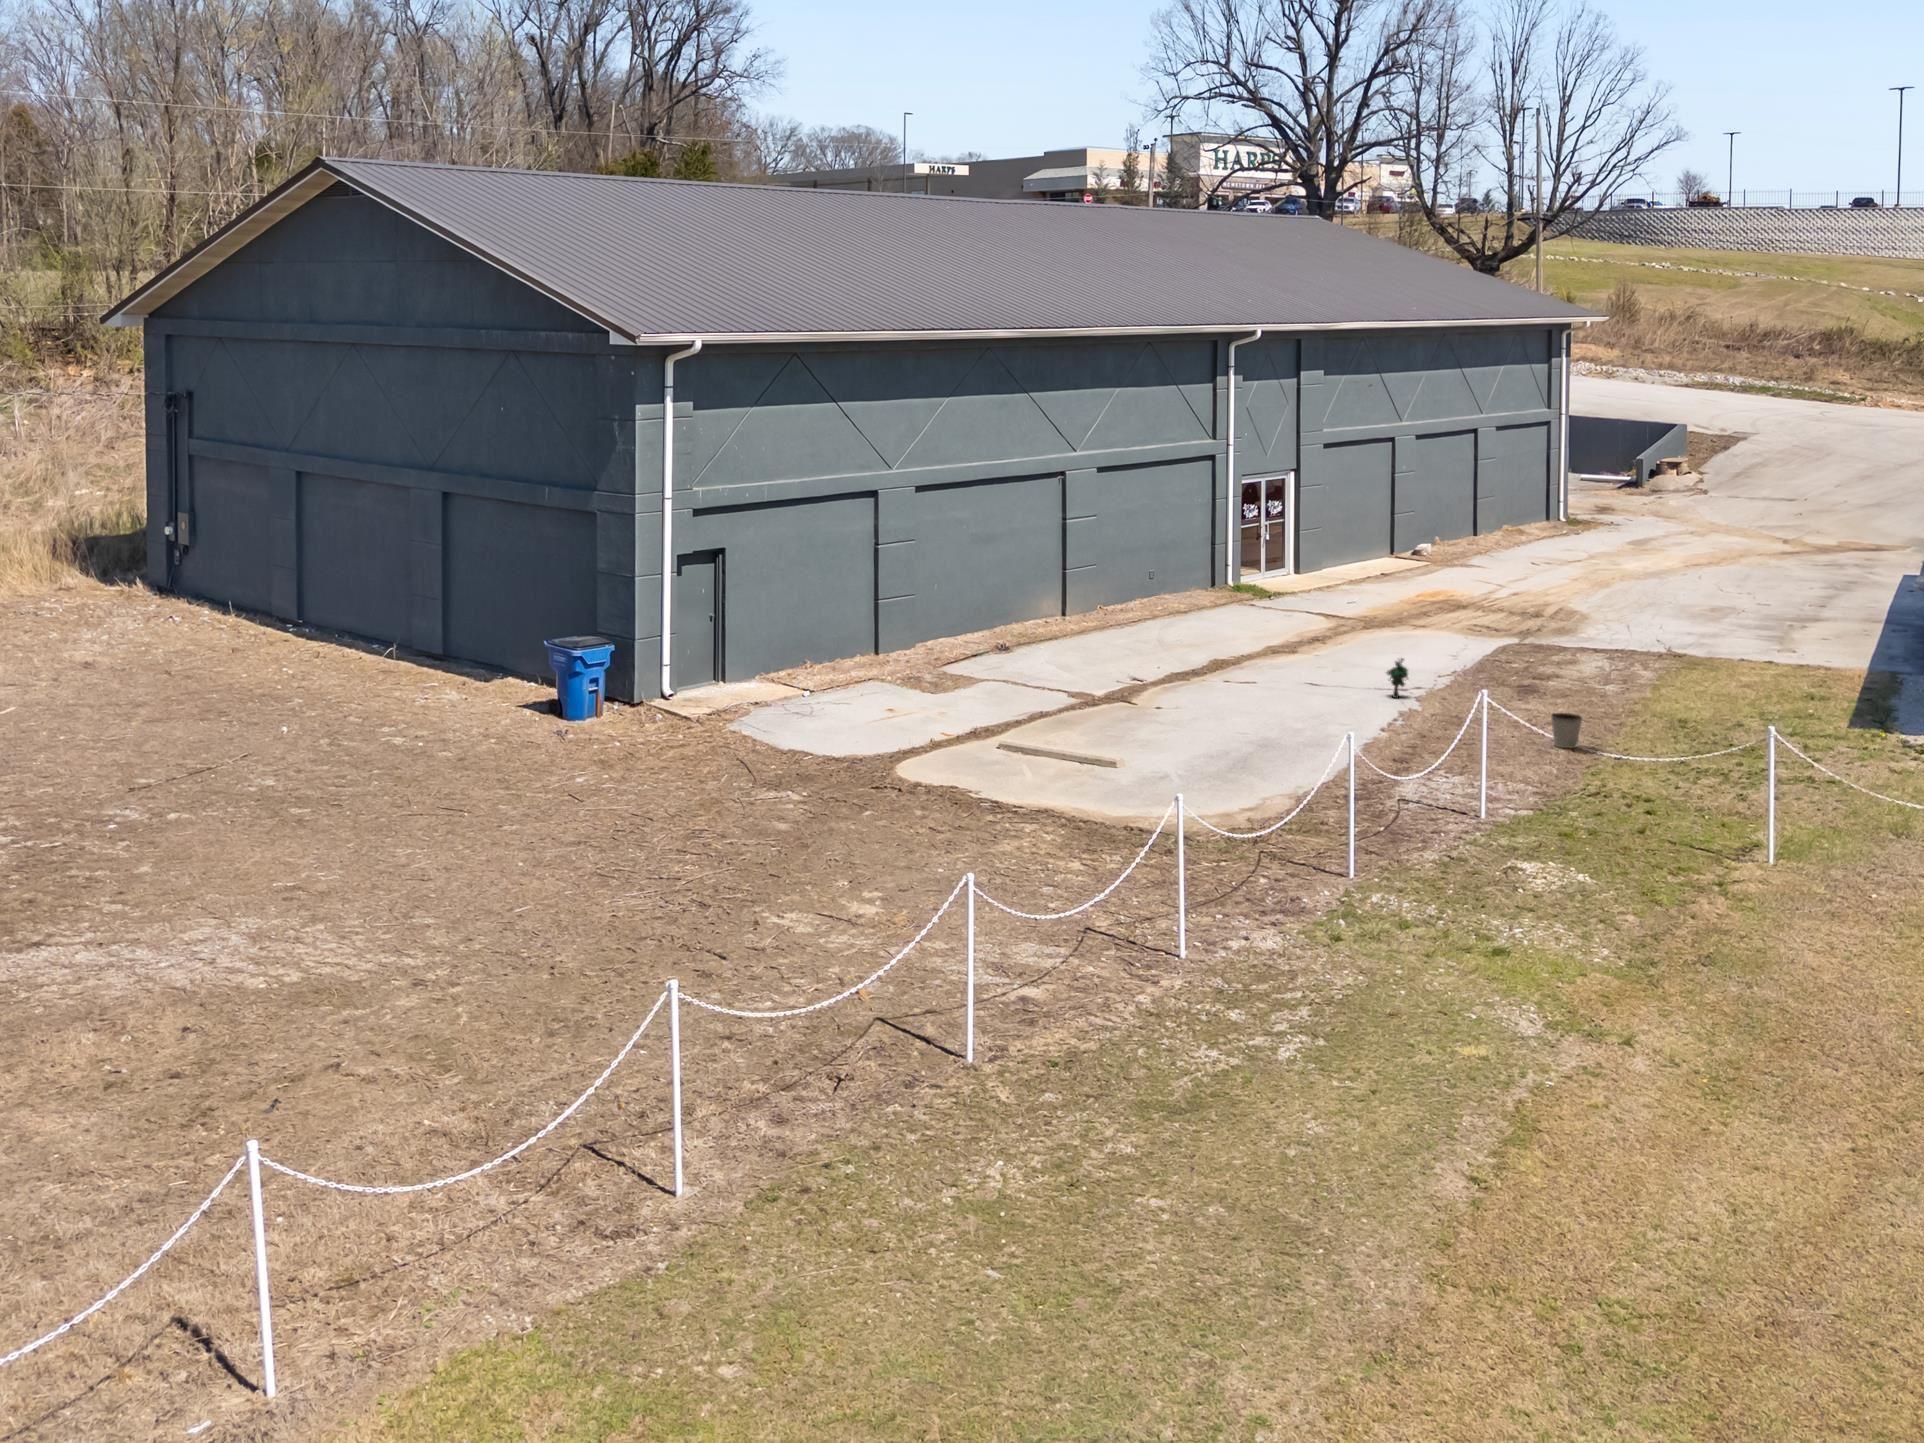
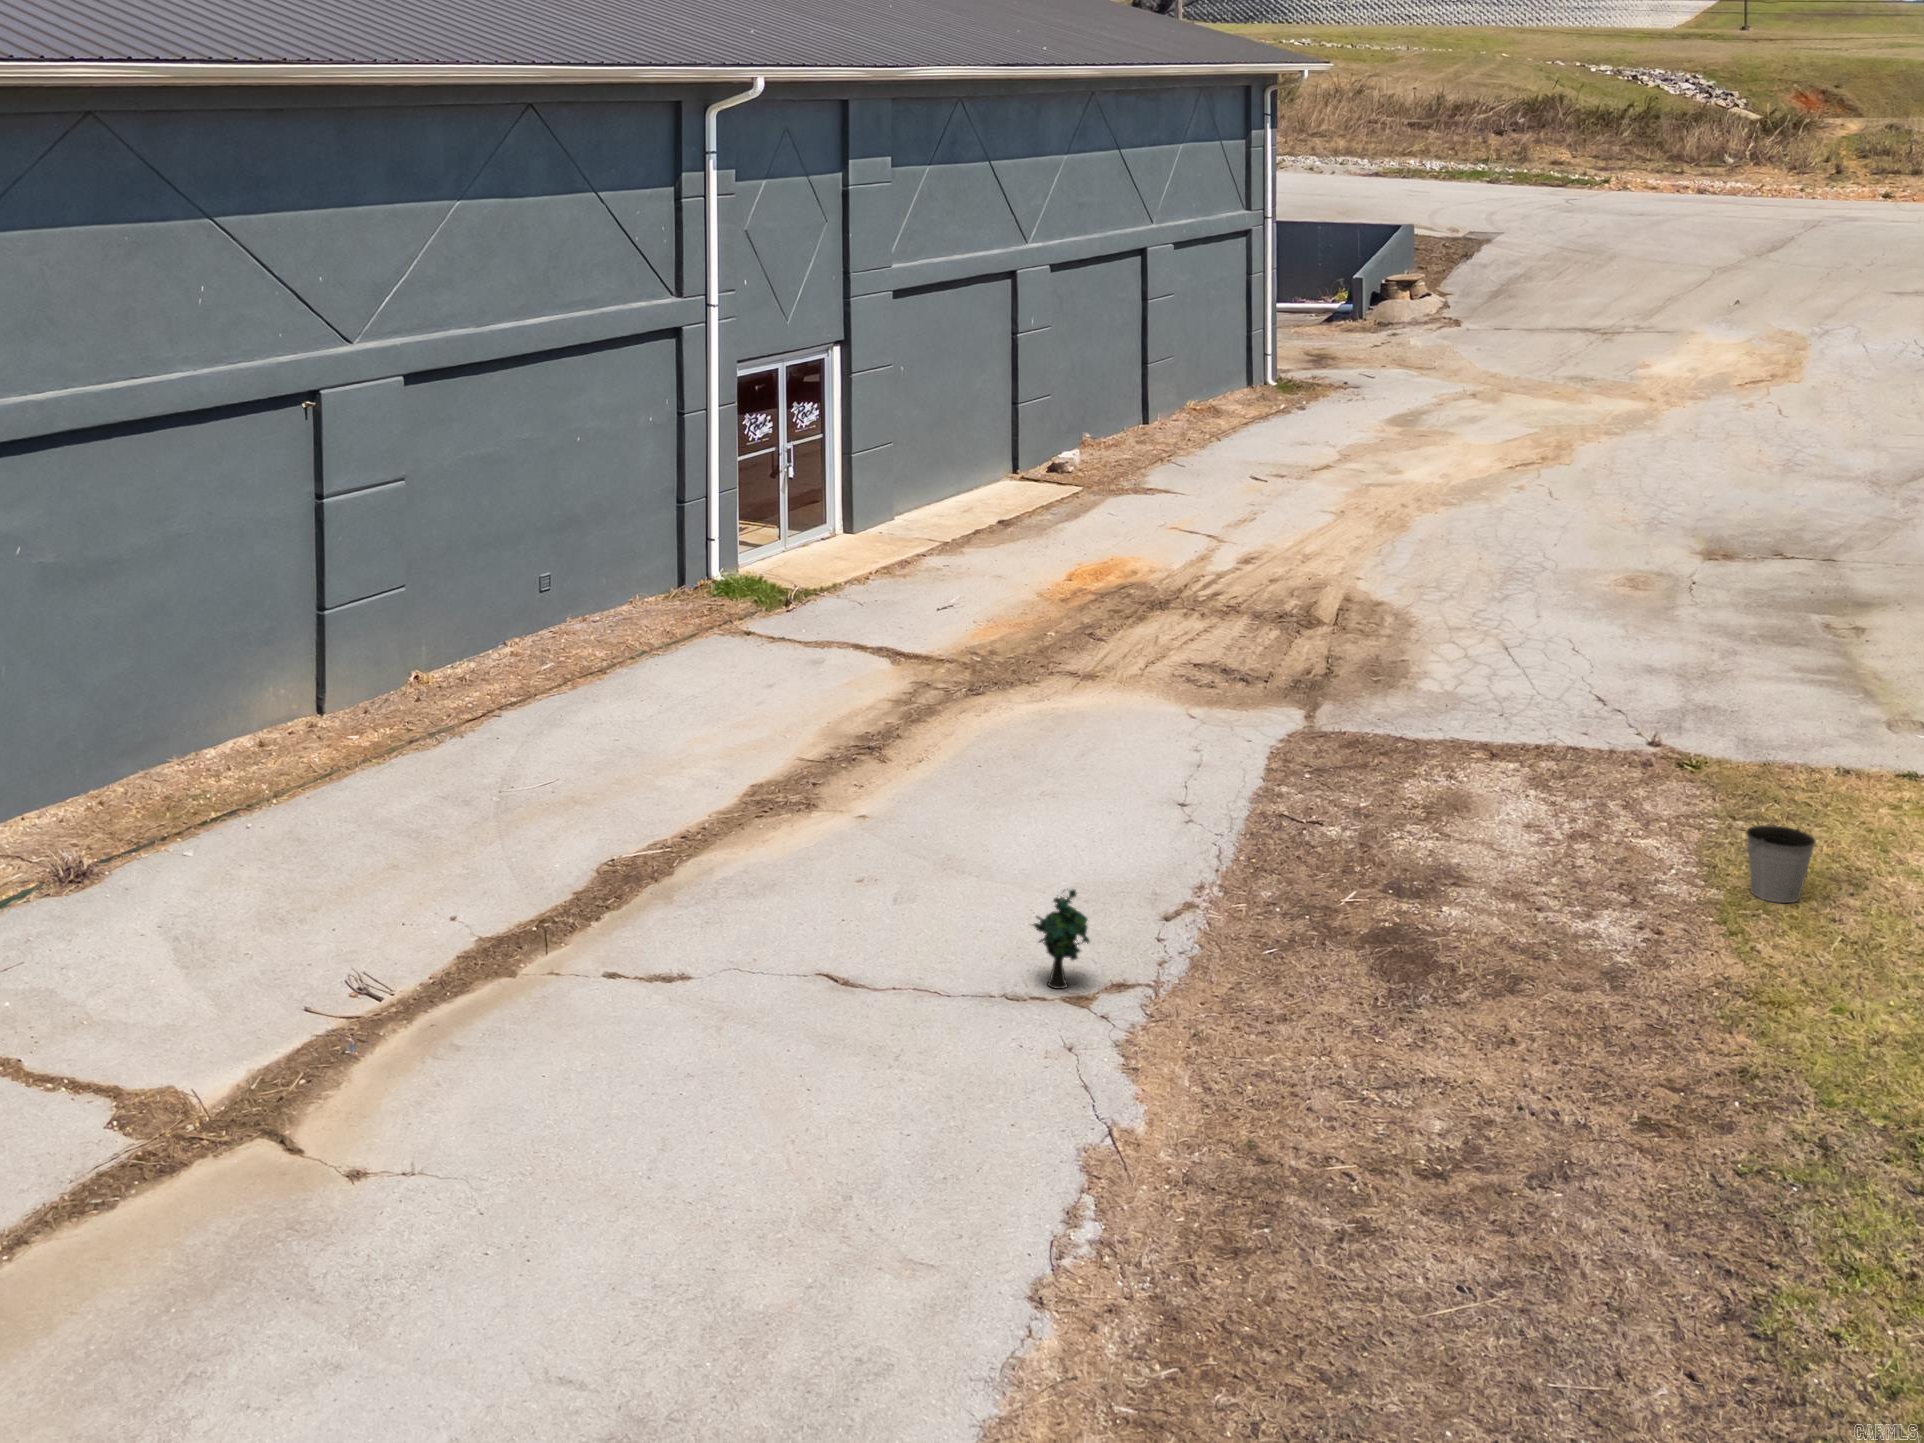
bucket: present [1551,713,1582,748] -> present [1742,825,1816,903]

